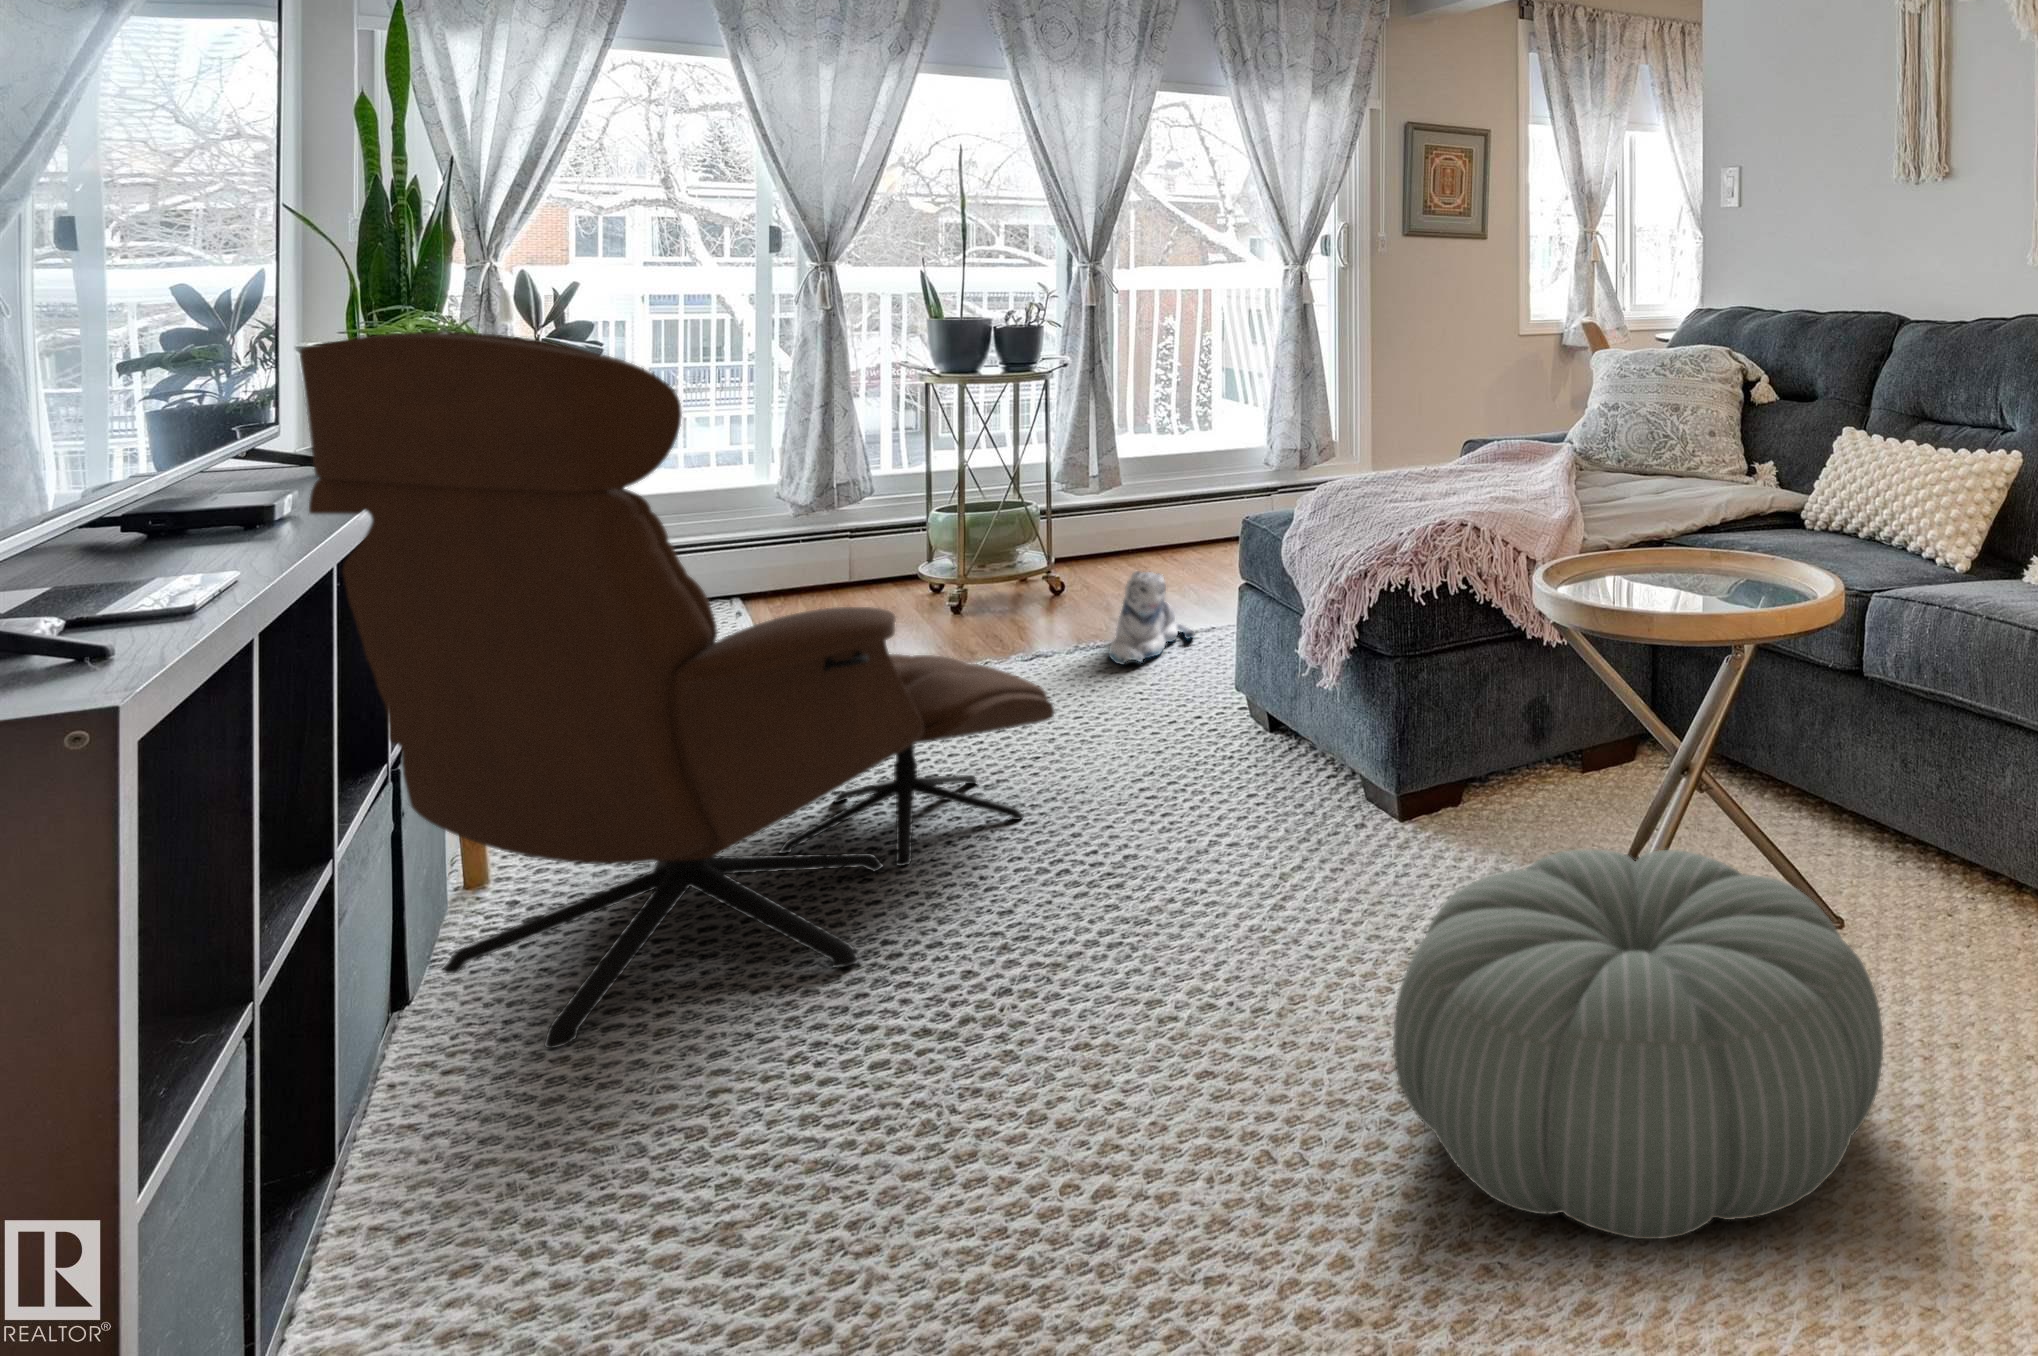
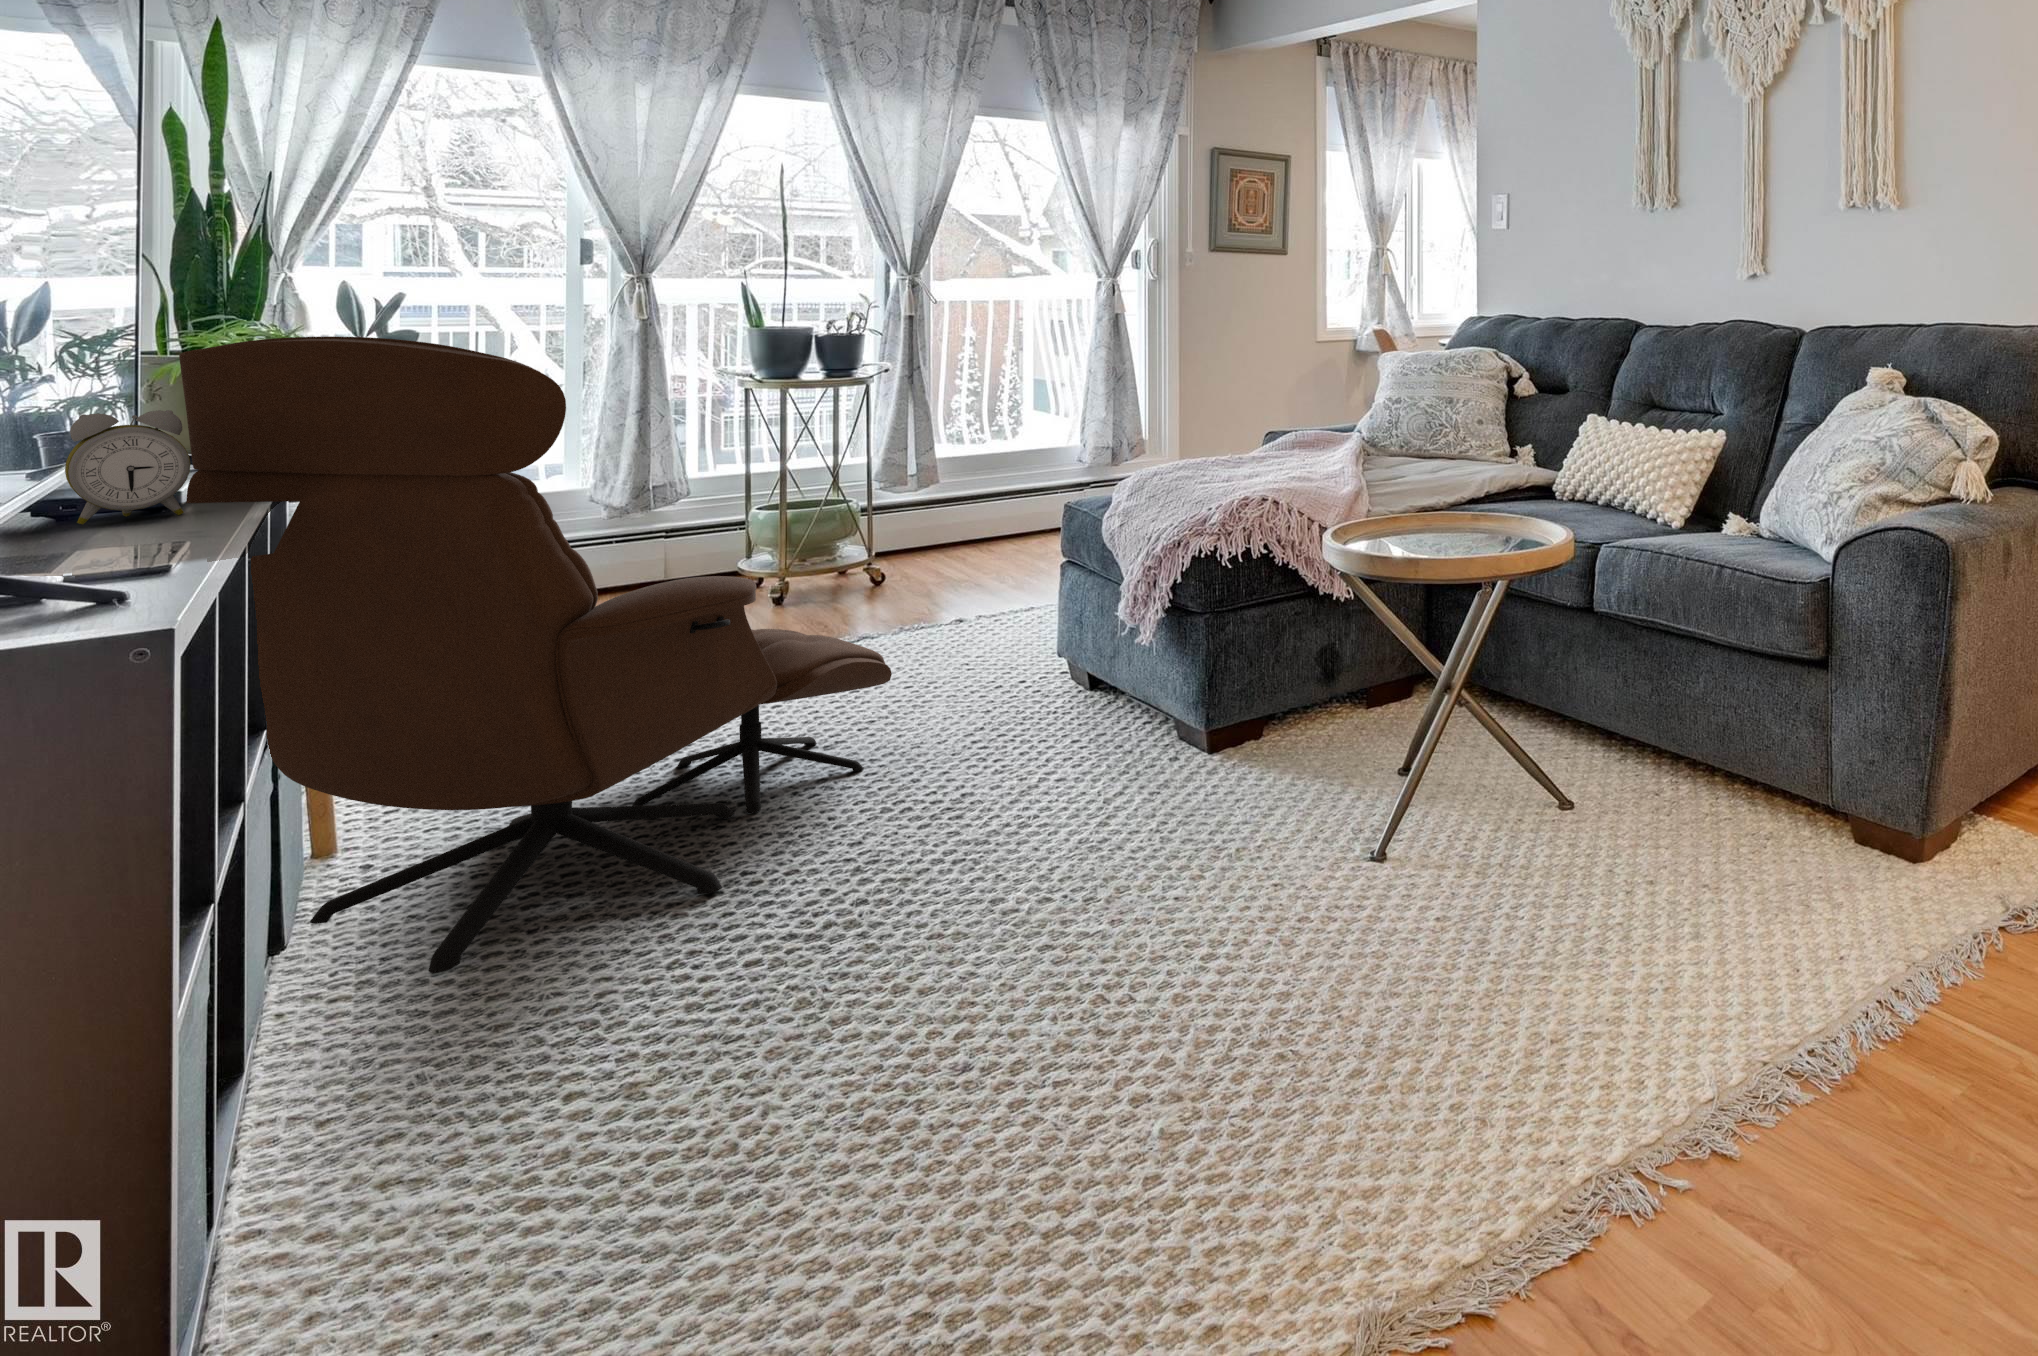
alarm clock: none [172,413,299,539] -> present [65,410,190,524]
plush toy: present [1109,571,1195,664] -> none [931,557,1014,642]
pouf: present [1393,850,1883,1239] -> none [1206,747,1591,1026]

